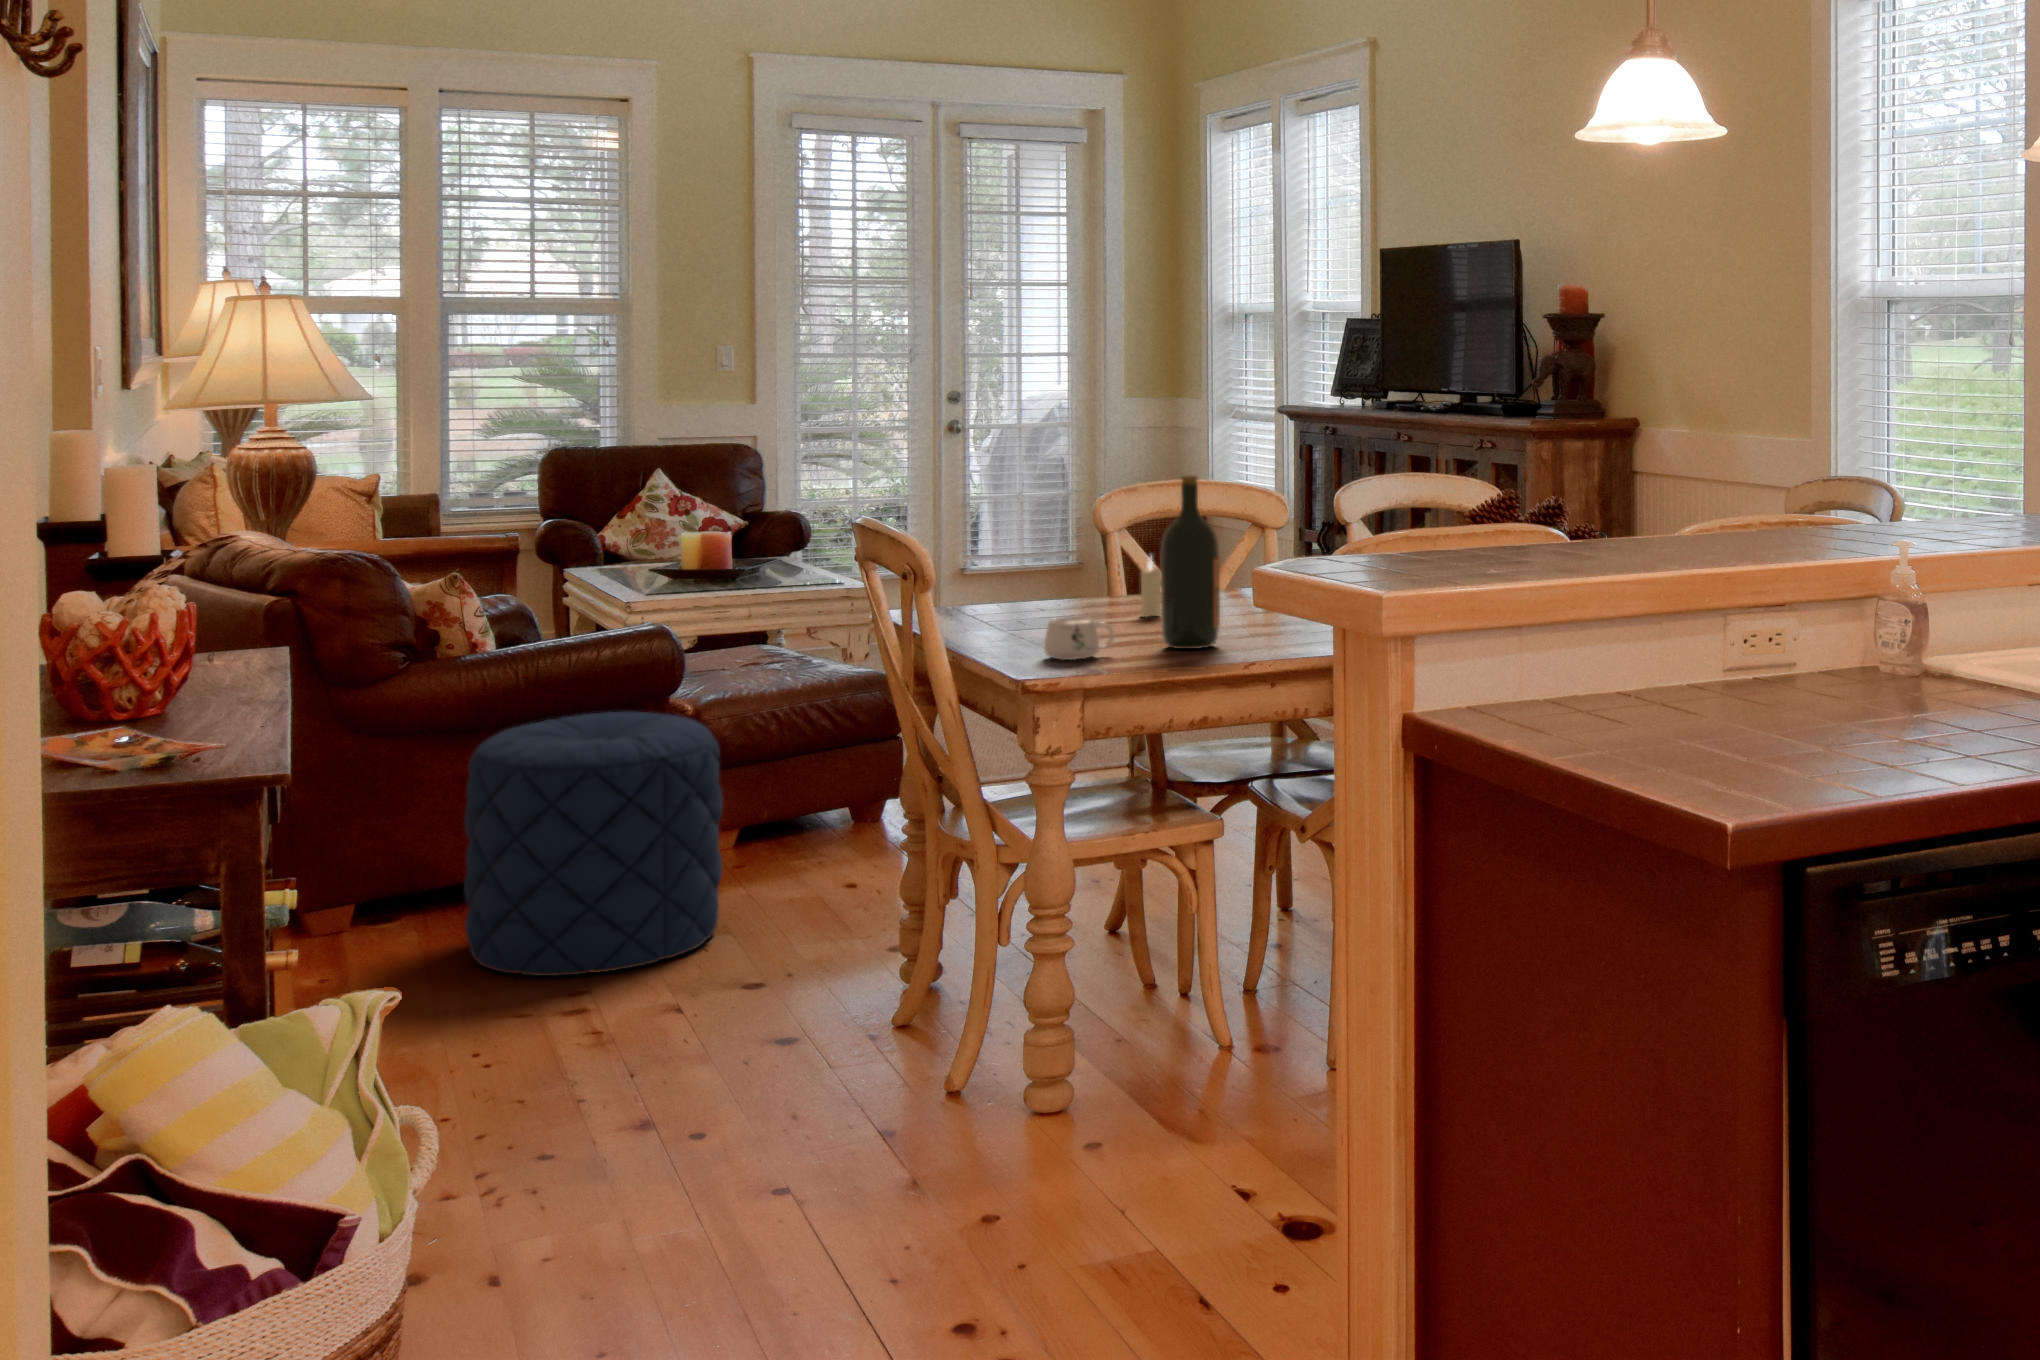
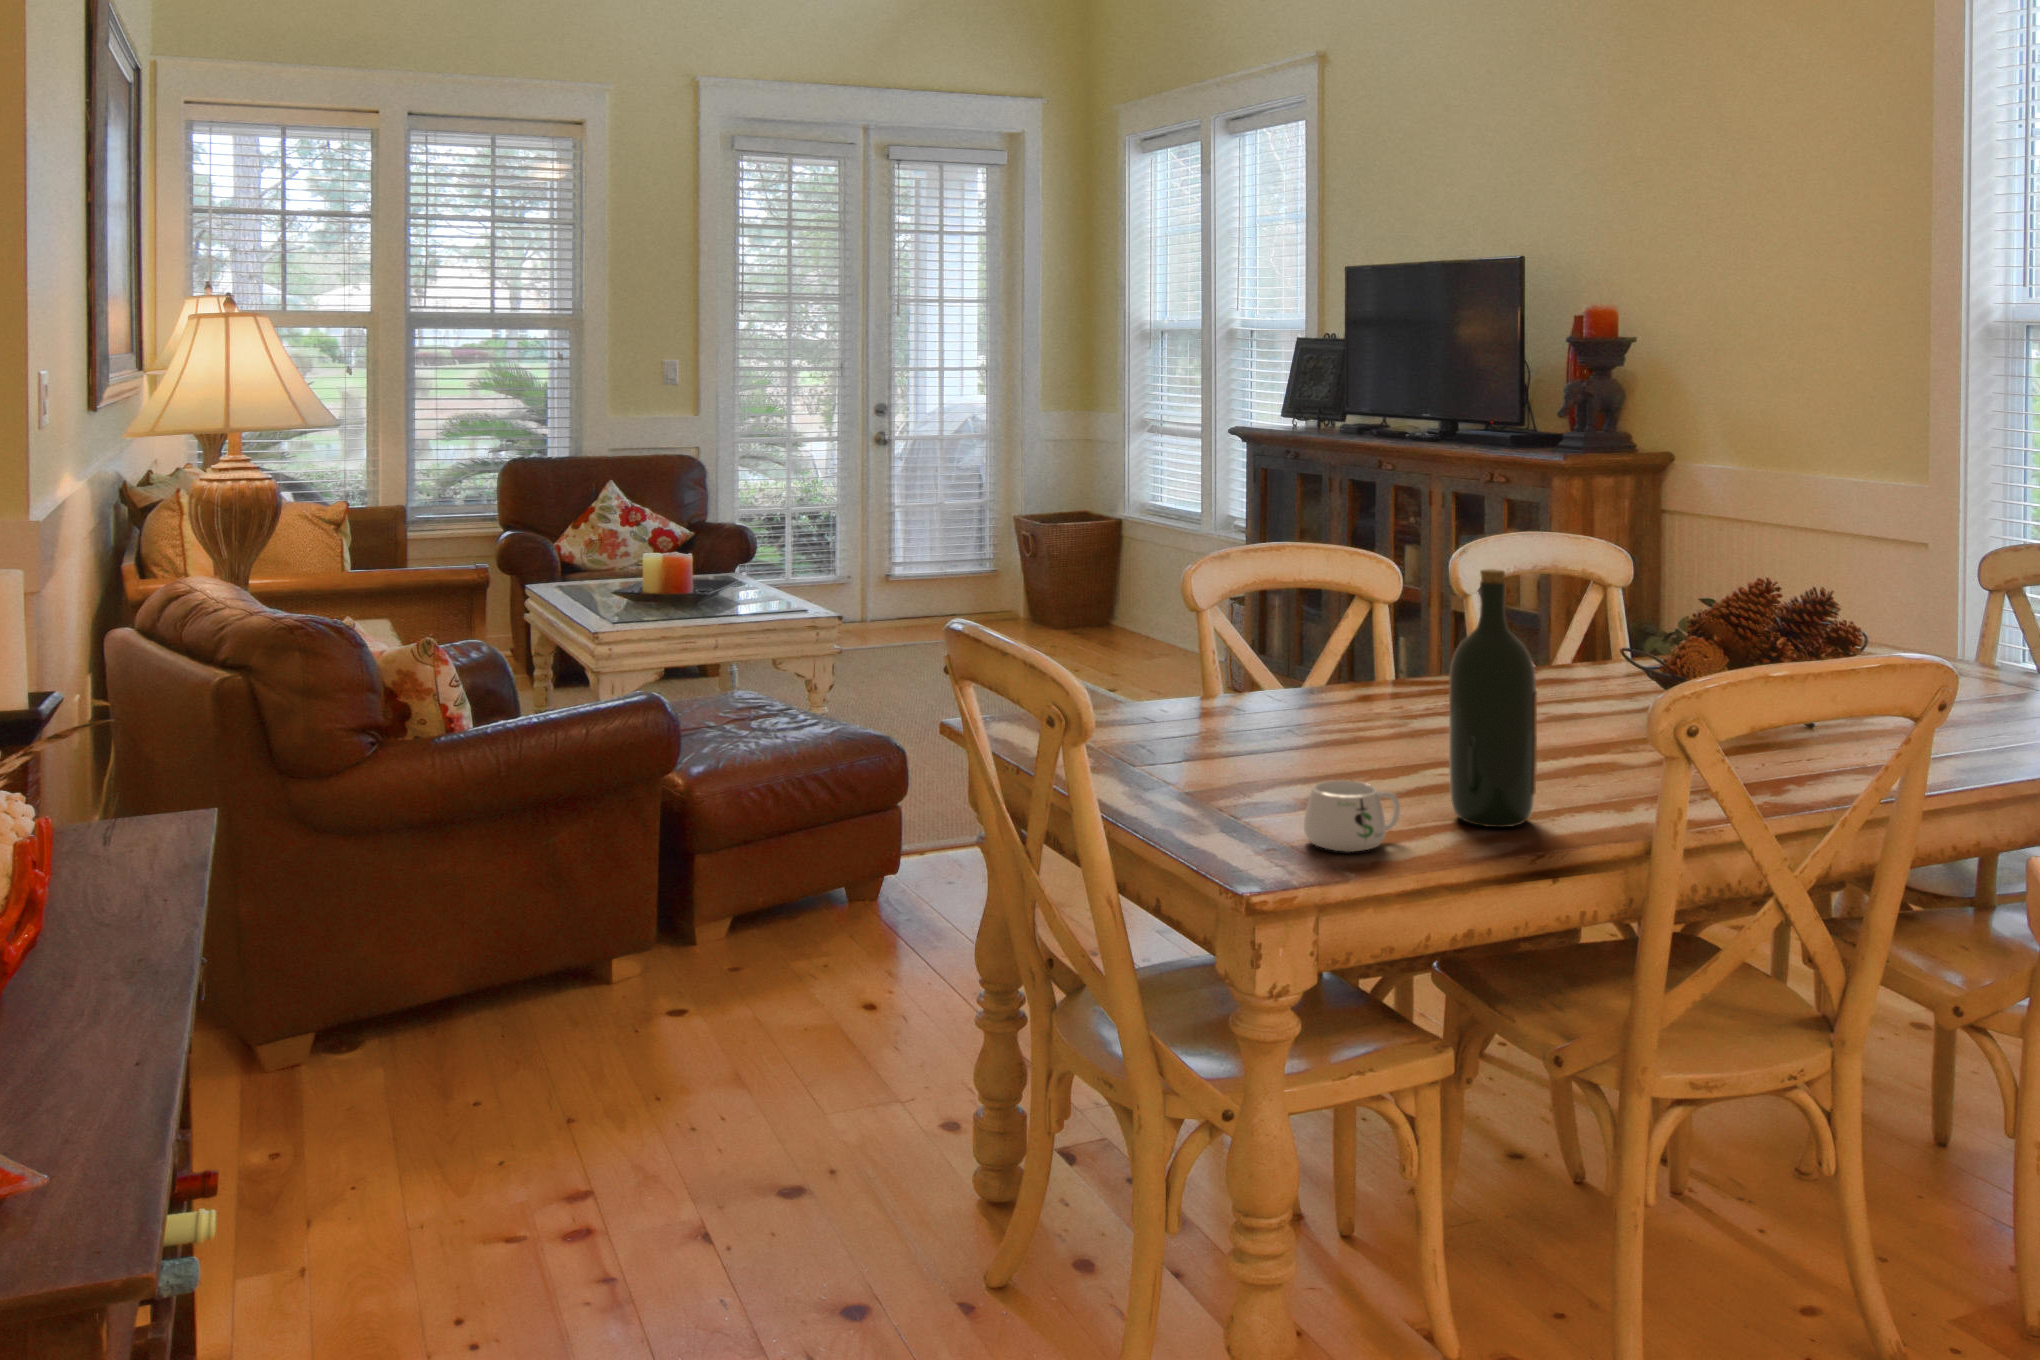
candle: present [1140,560,1161,617] -> none [1337,658,1366,744]
pouf: present [464,711,723,976] -> none [449,811,753,1174]

